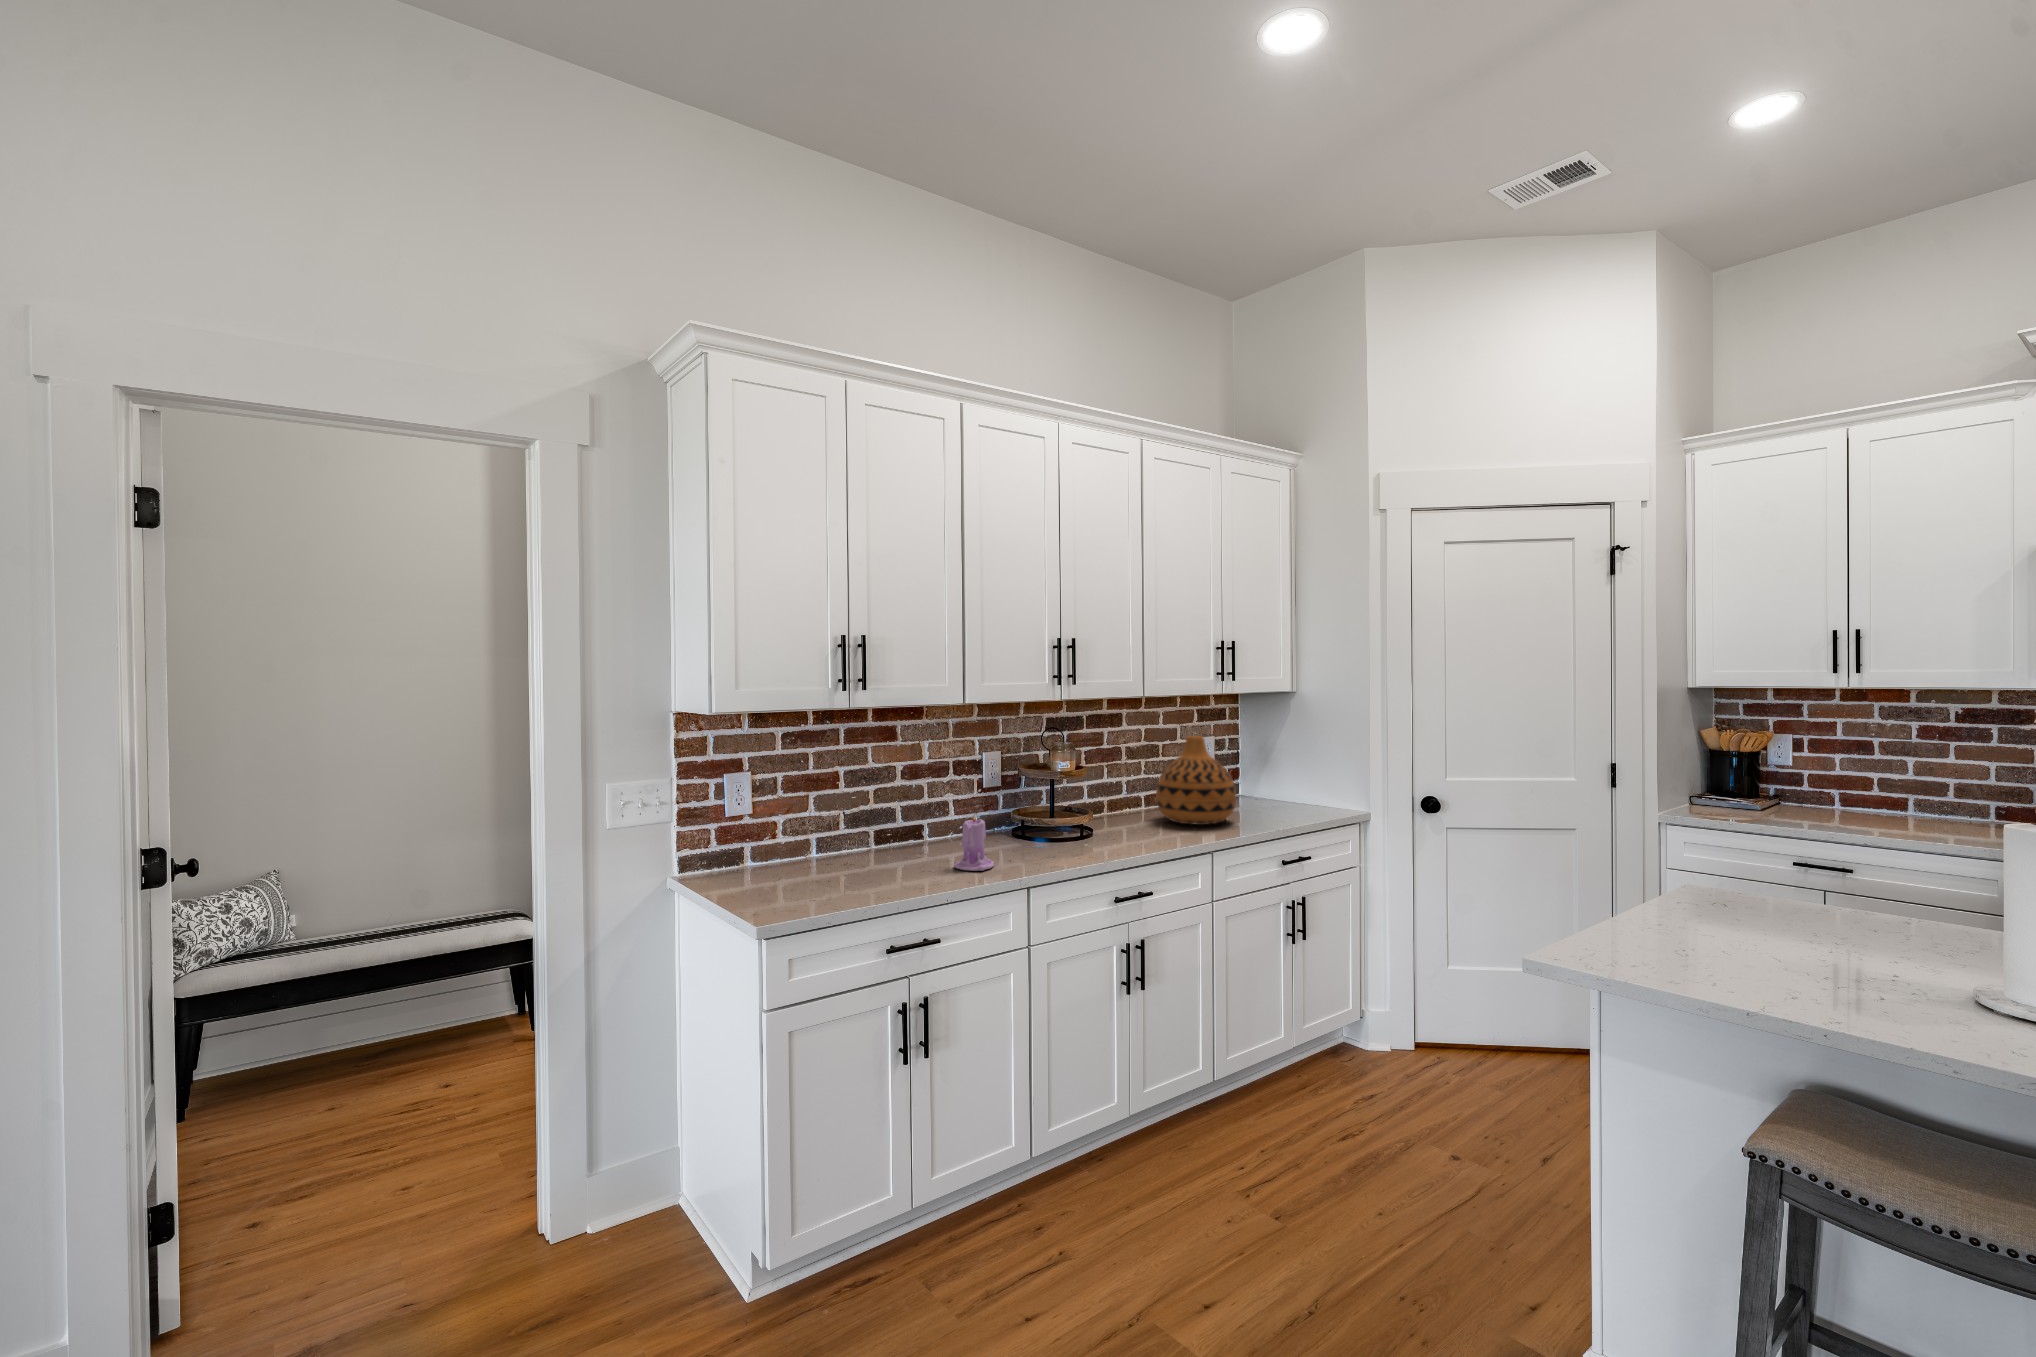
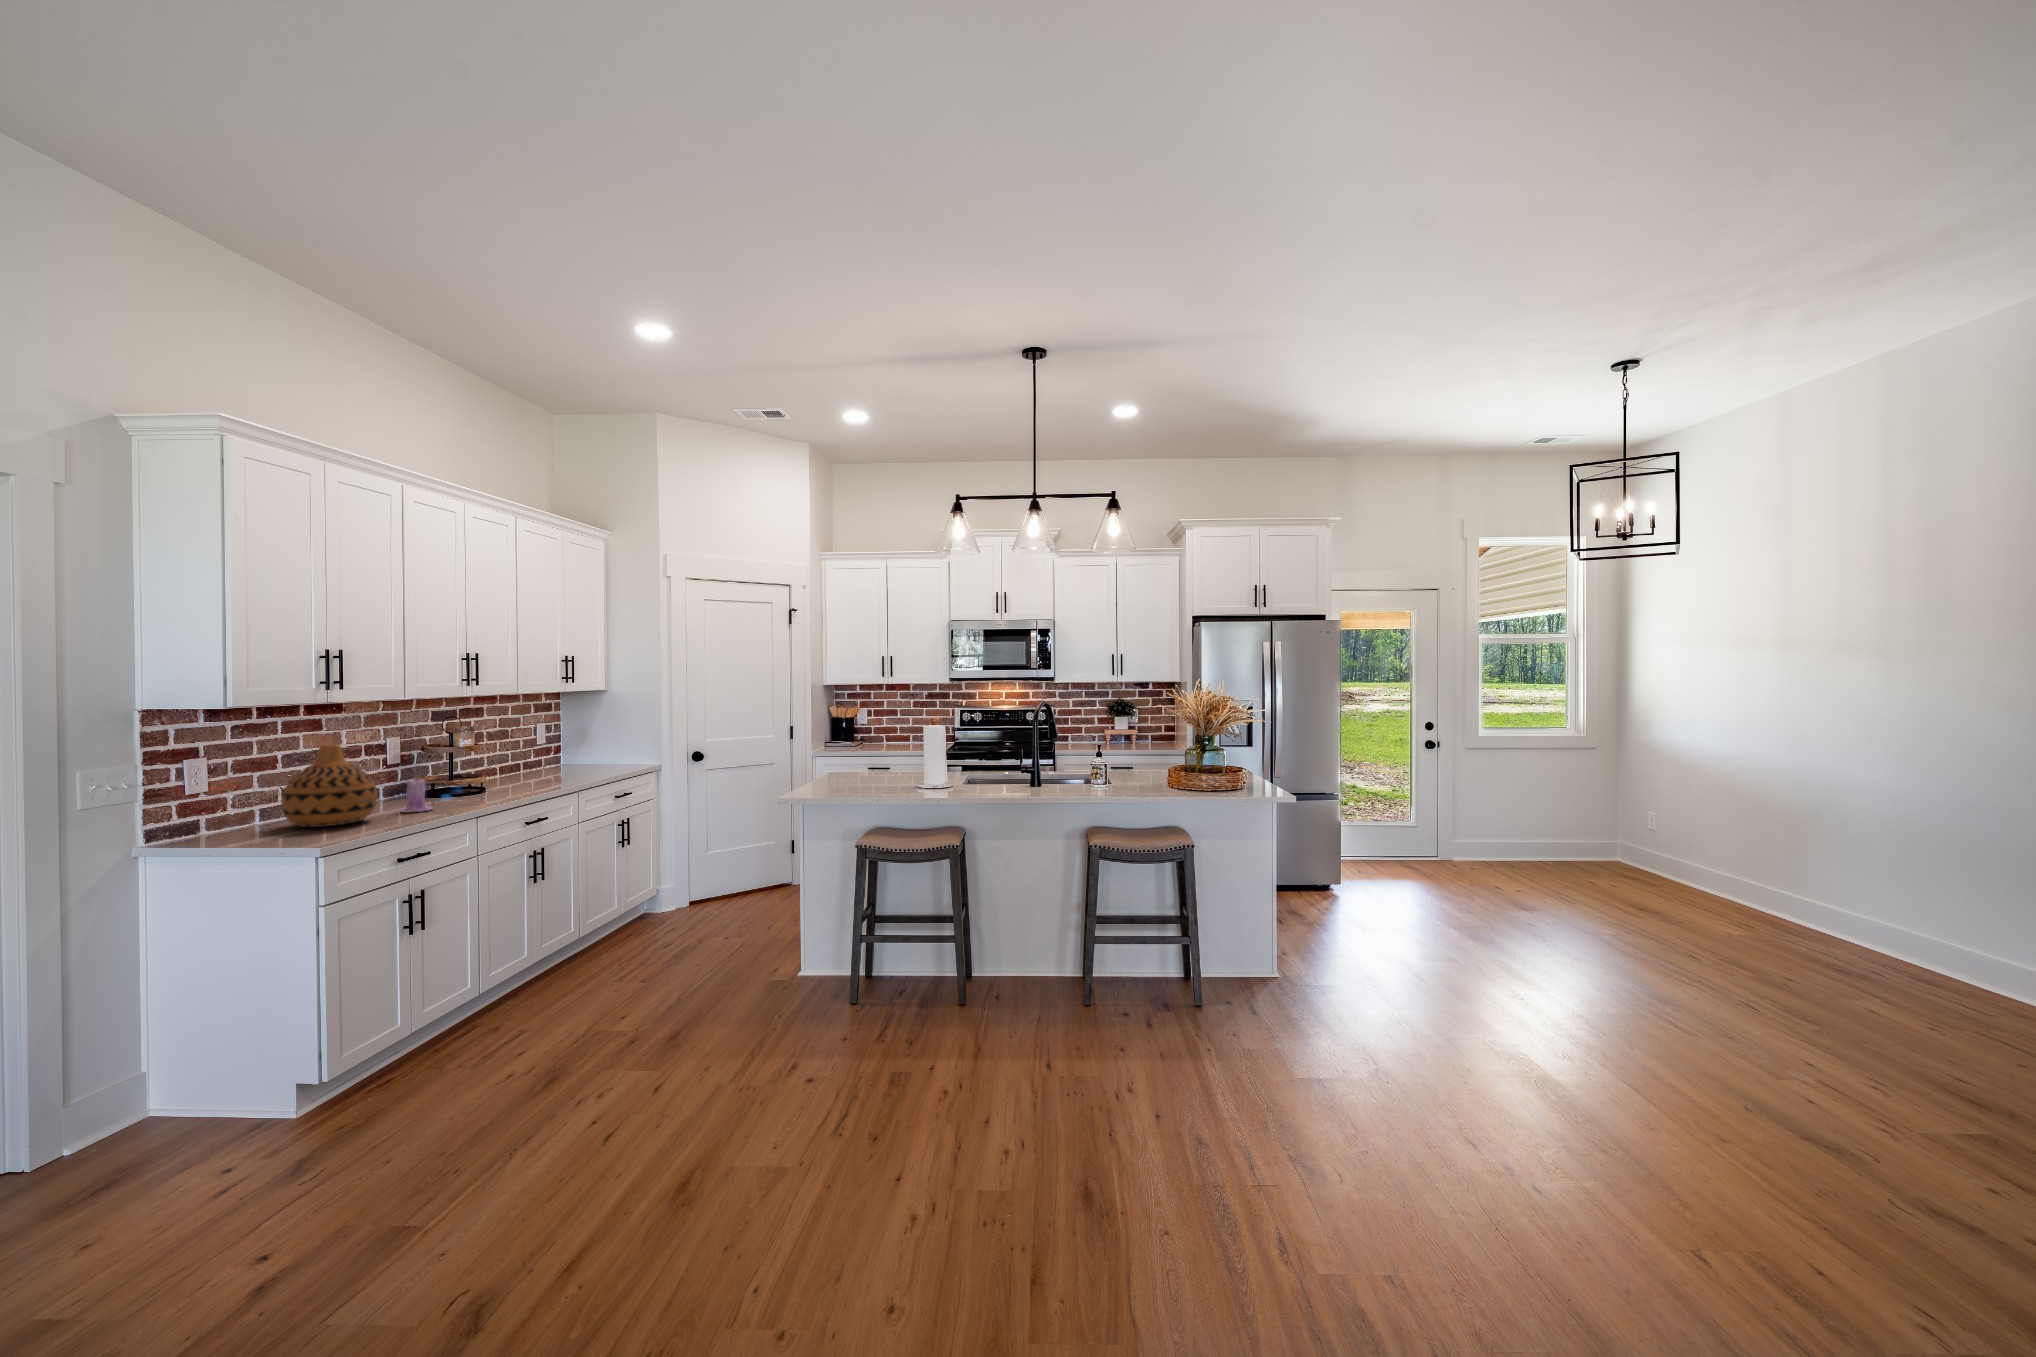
vase: present [1156,736,1236,825] -> present [281,744,377,827]

